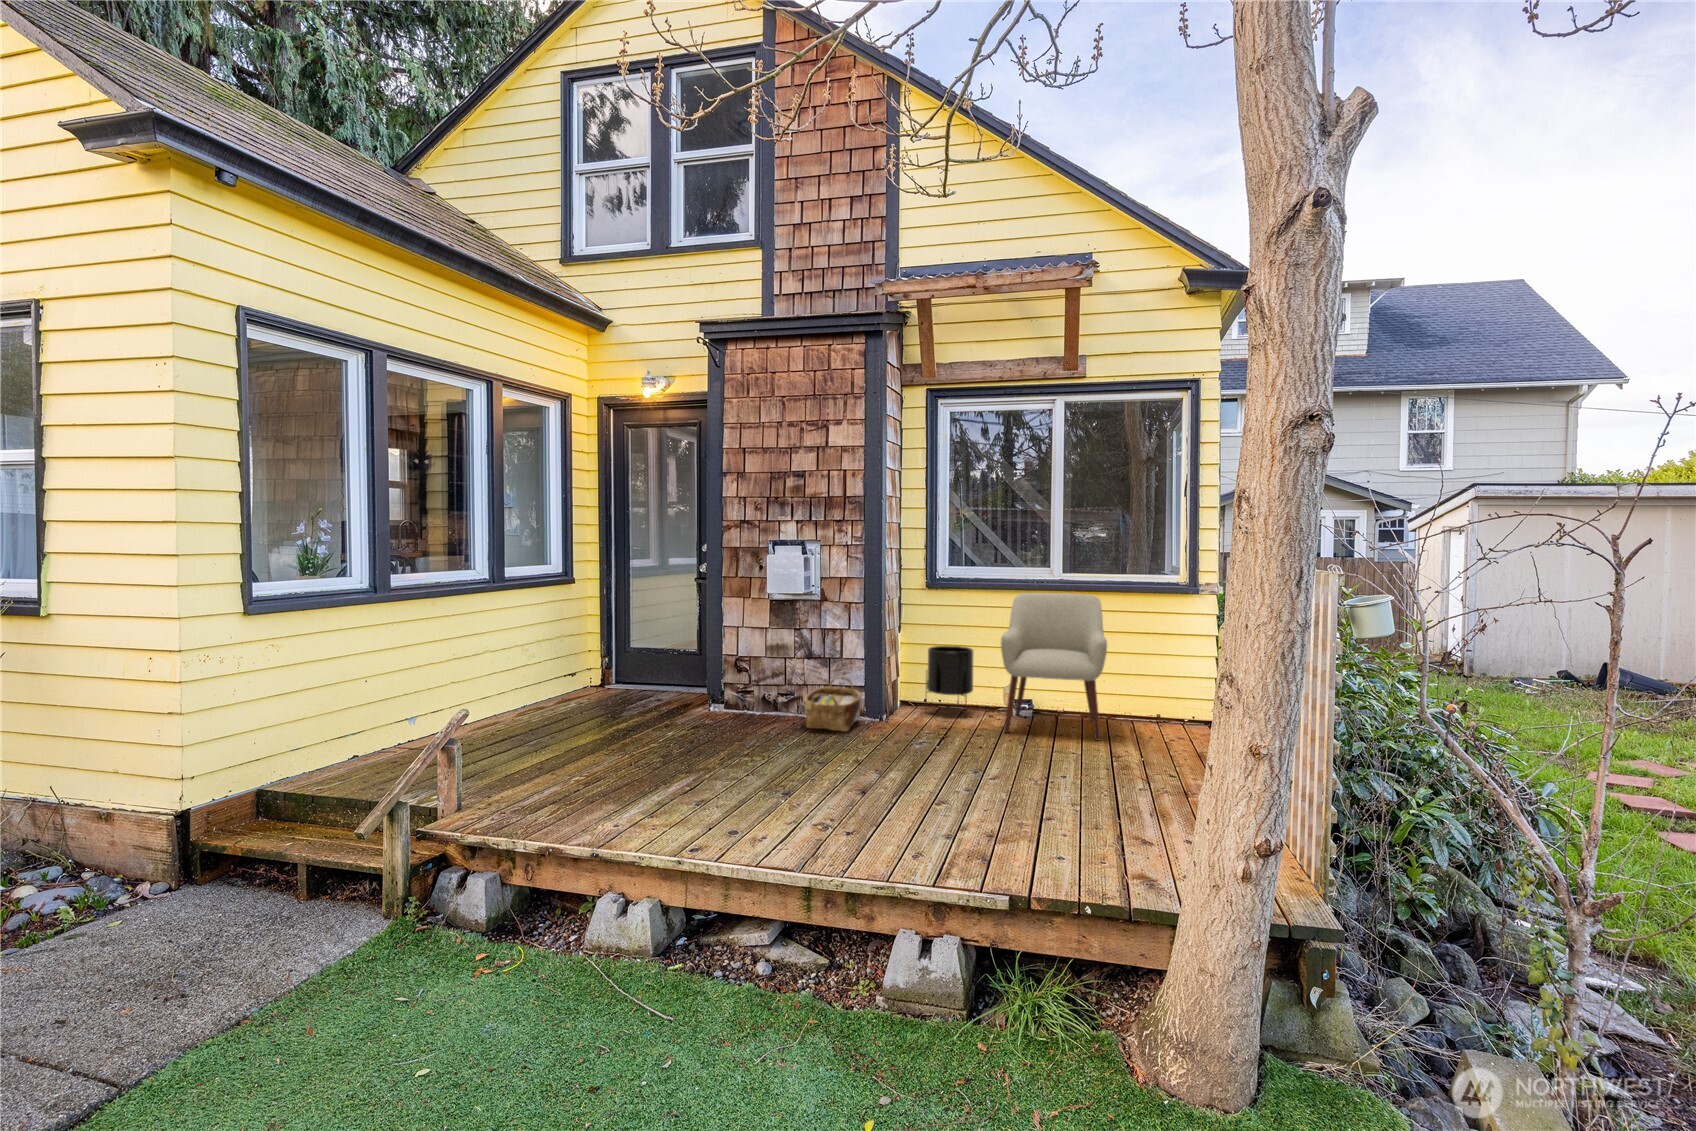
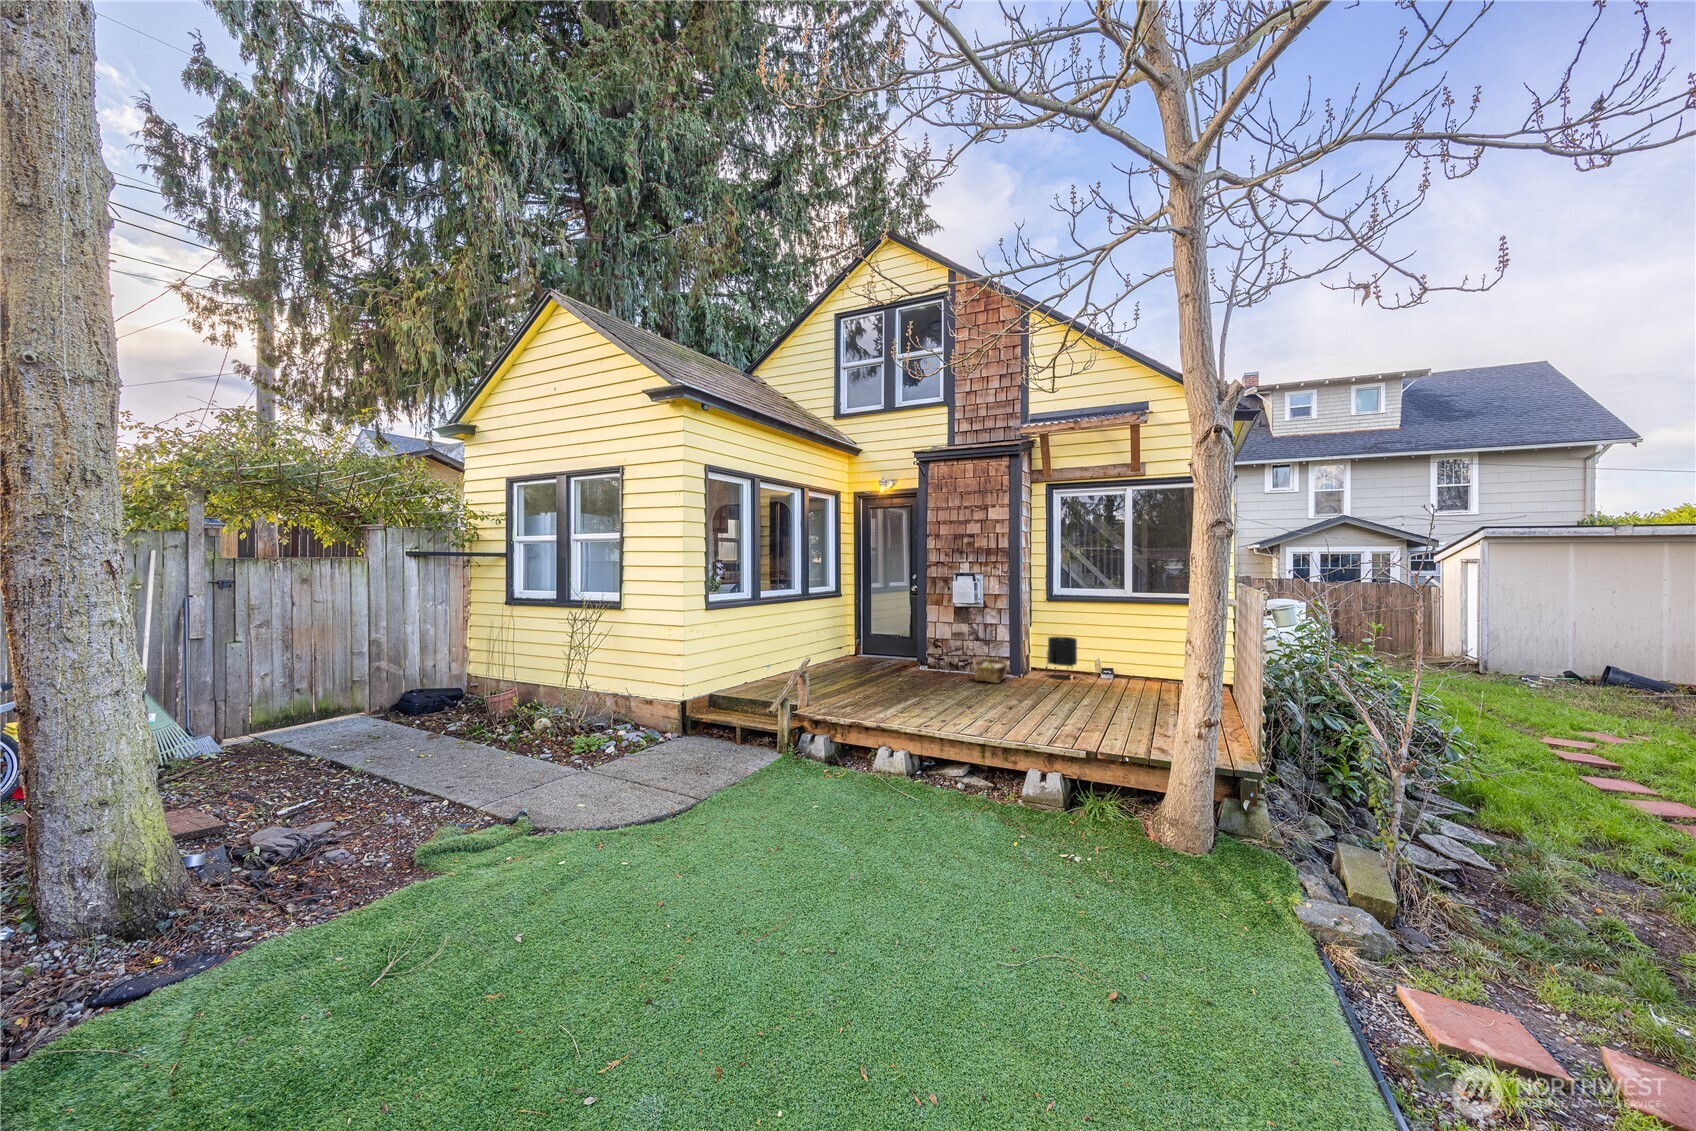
chair: present [1001,593,1107,740] -> none [1093,605,1161,695]

